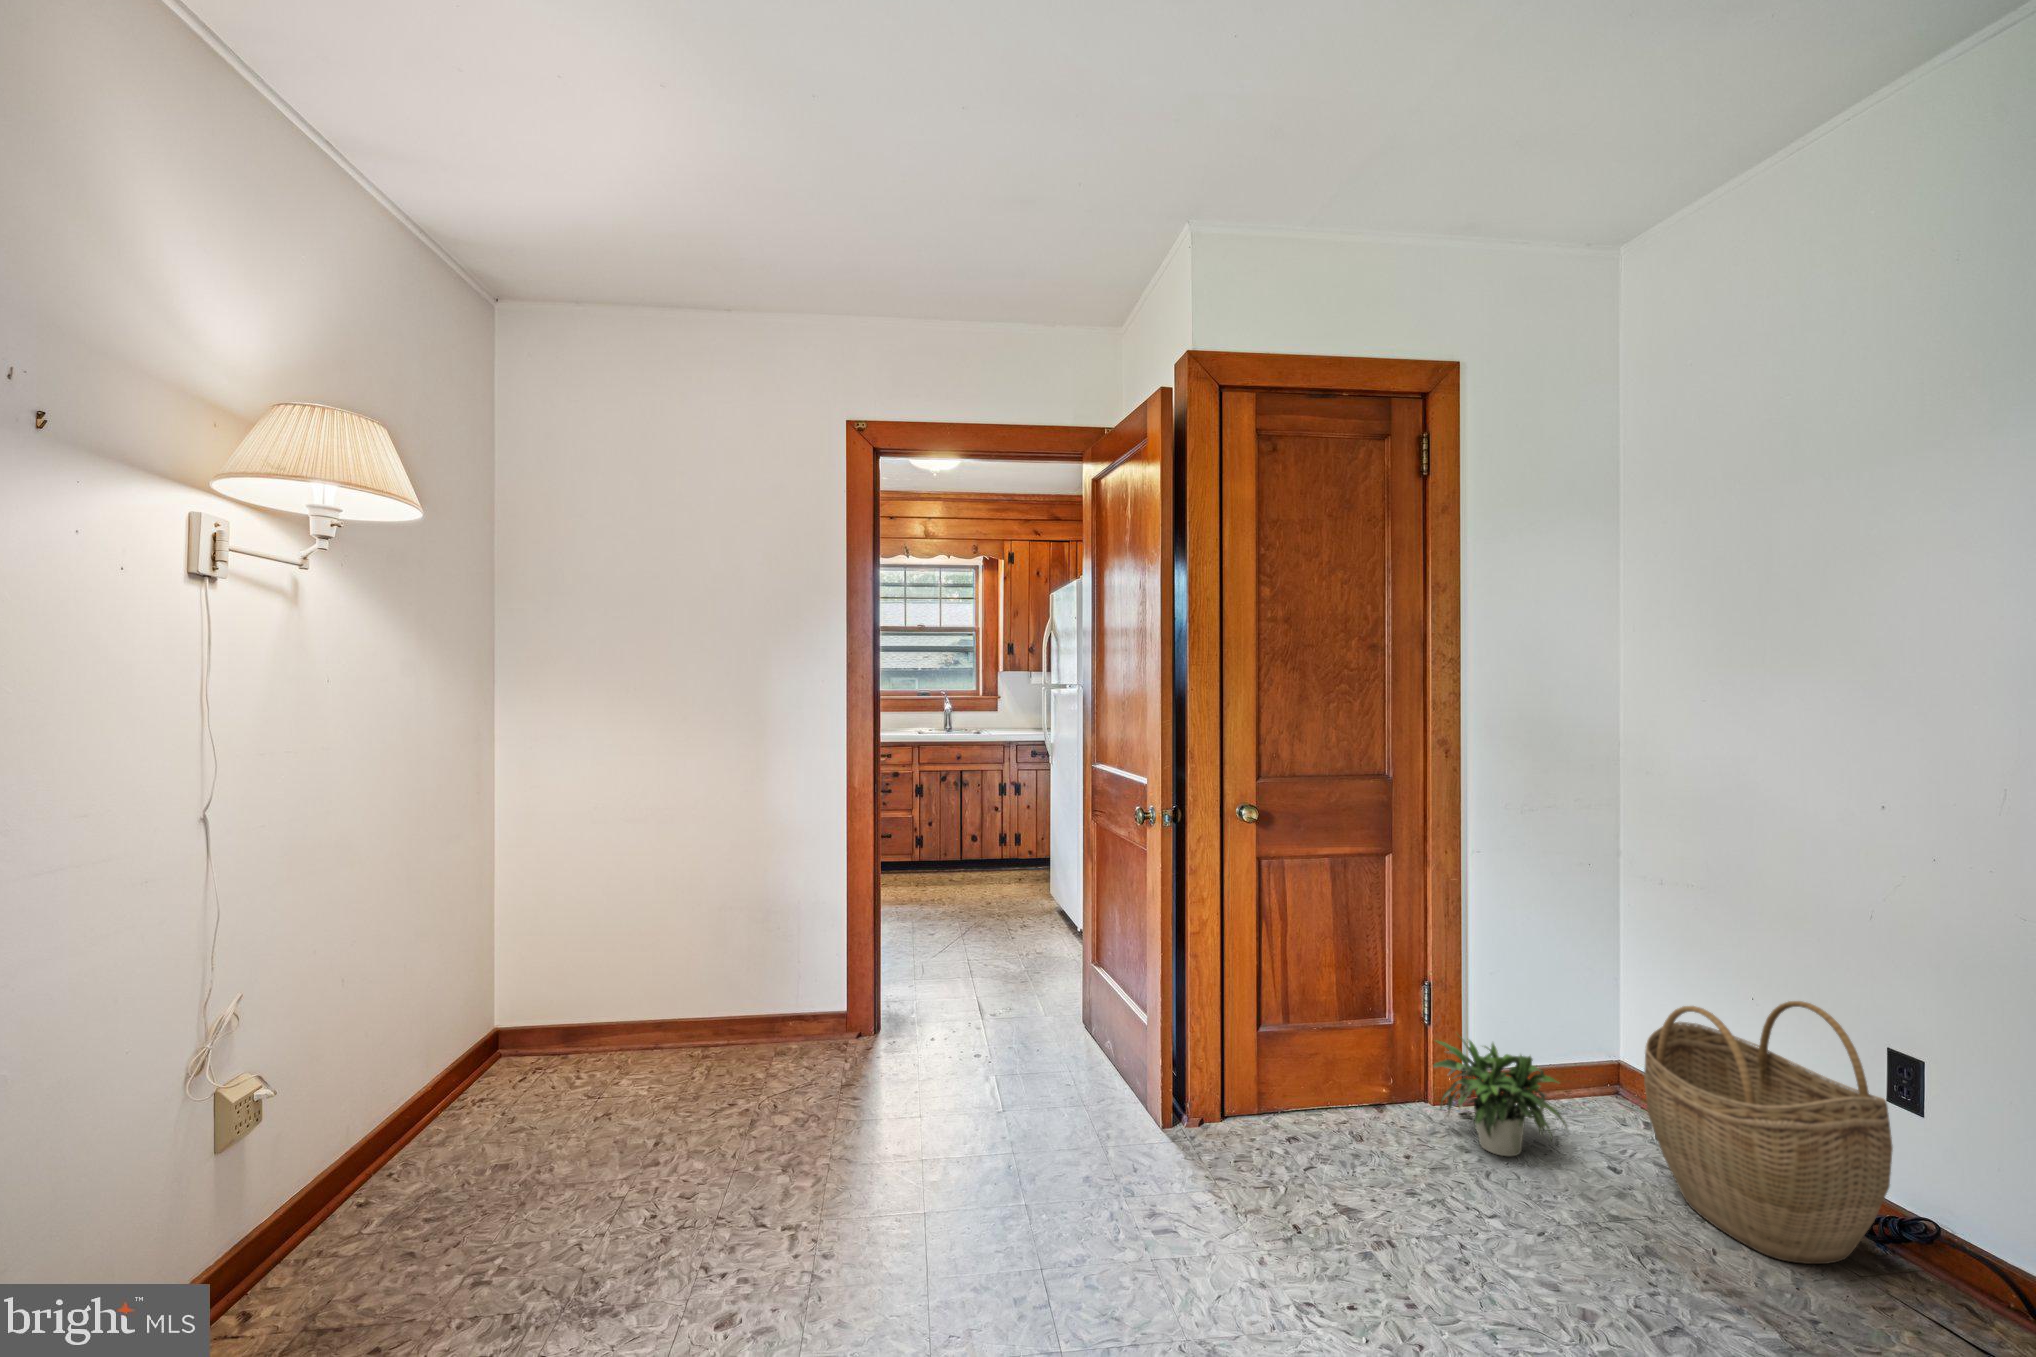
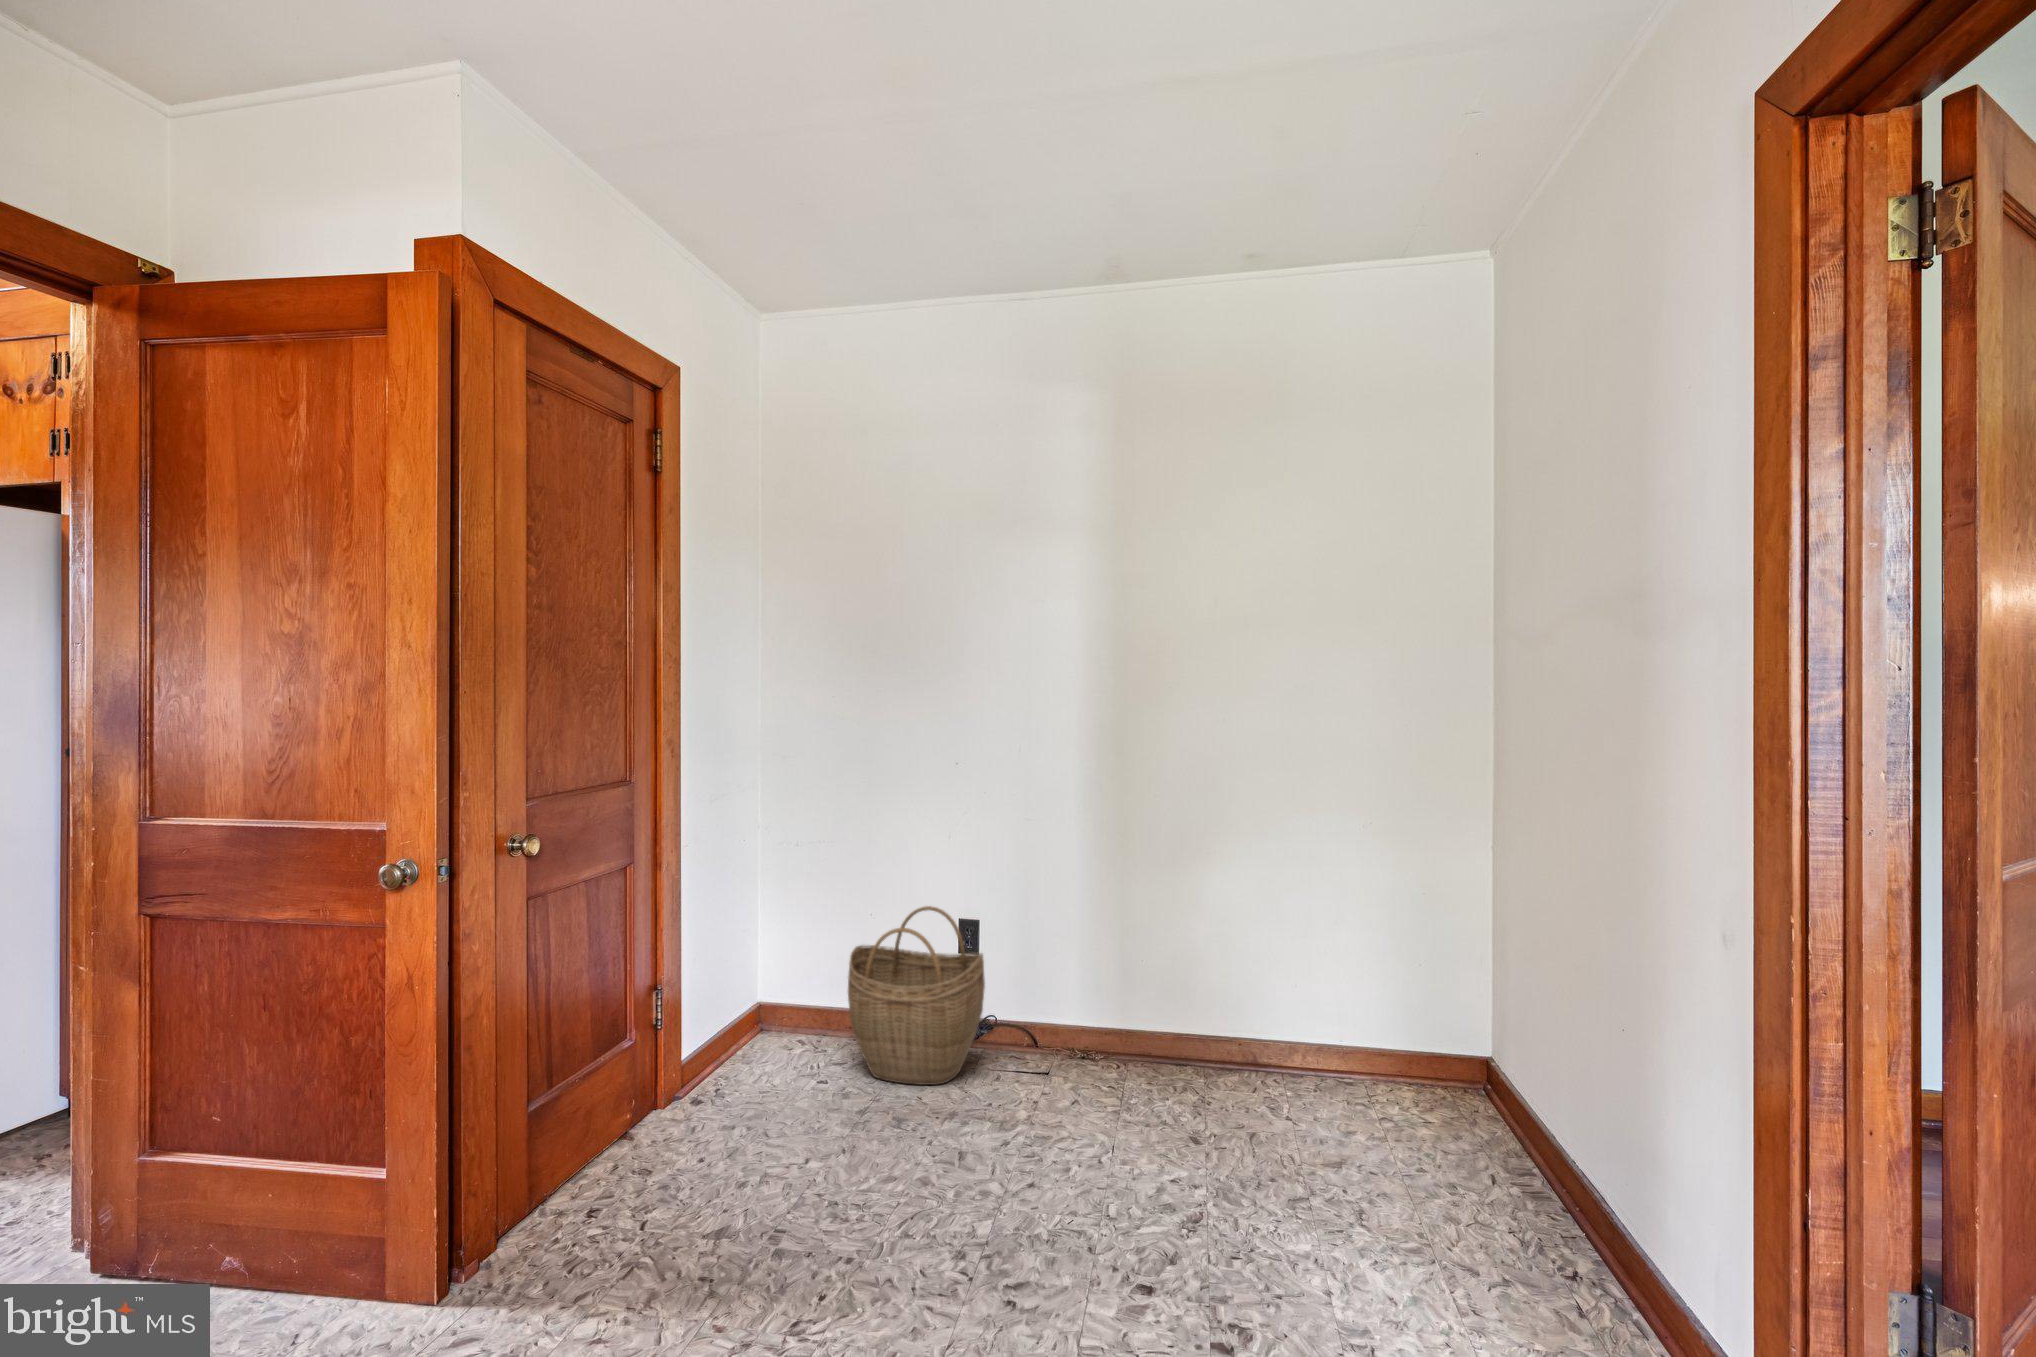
potted plant: present [1407,1038,1567,1156] -> none [654,1014,804,1126]

